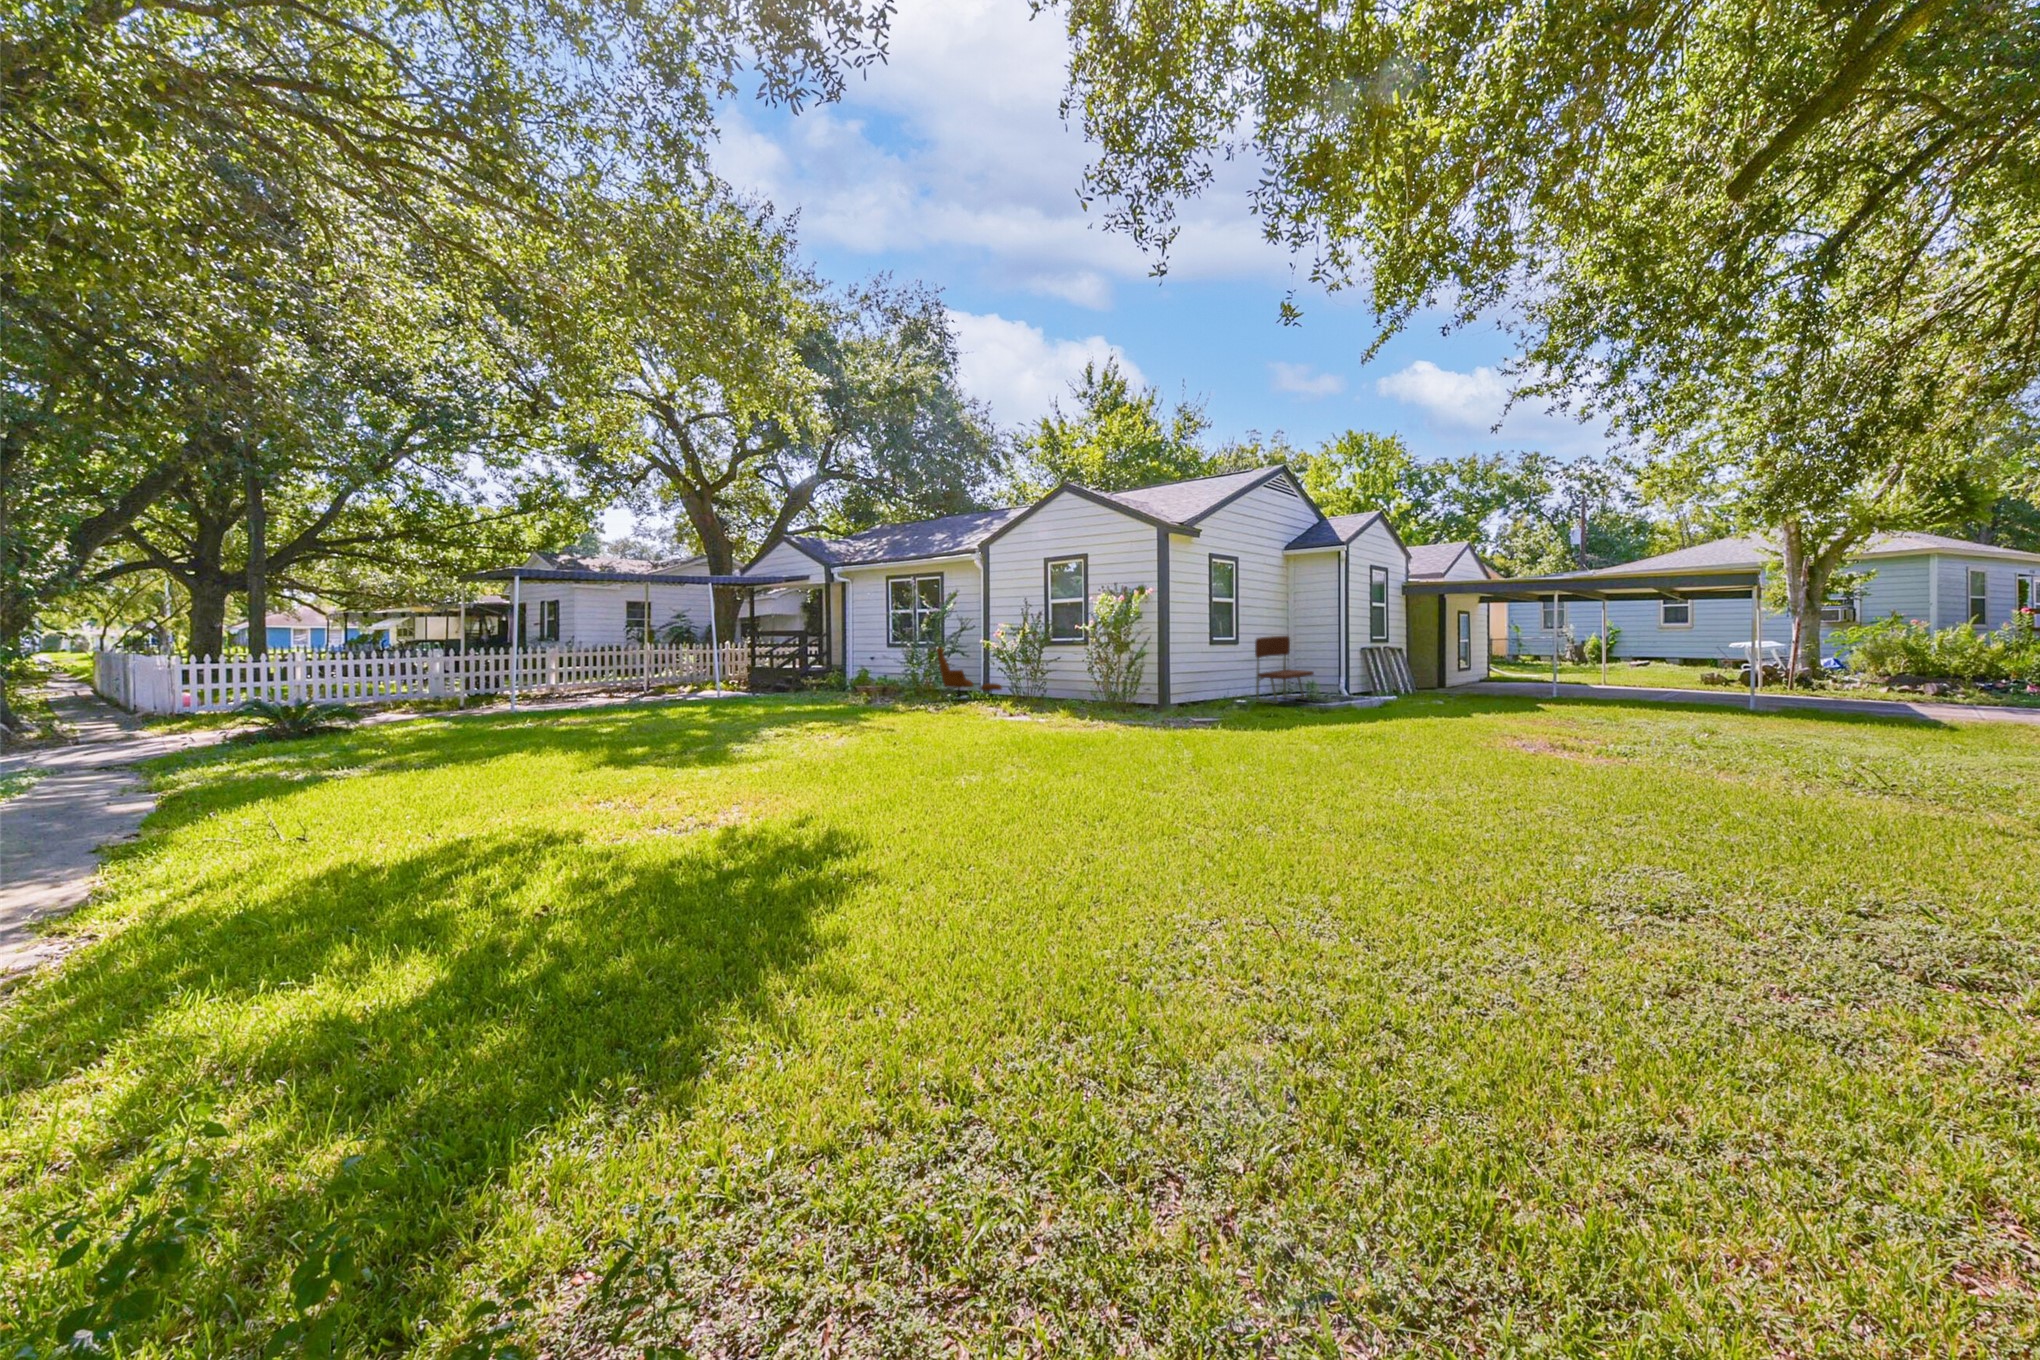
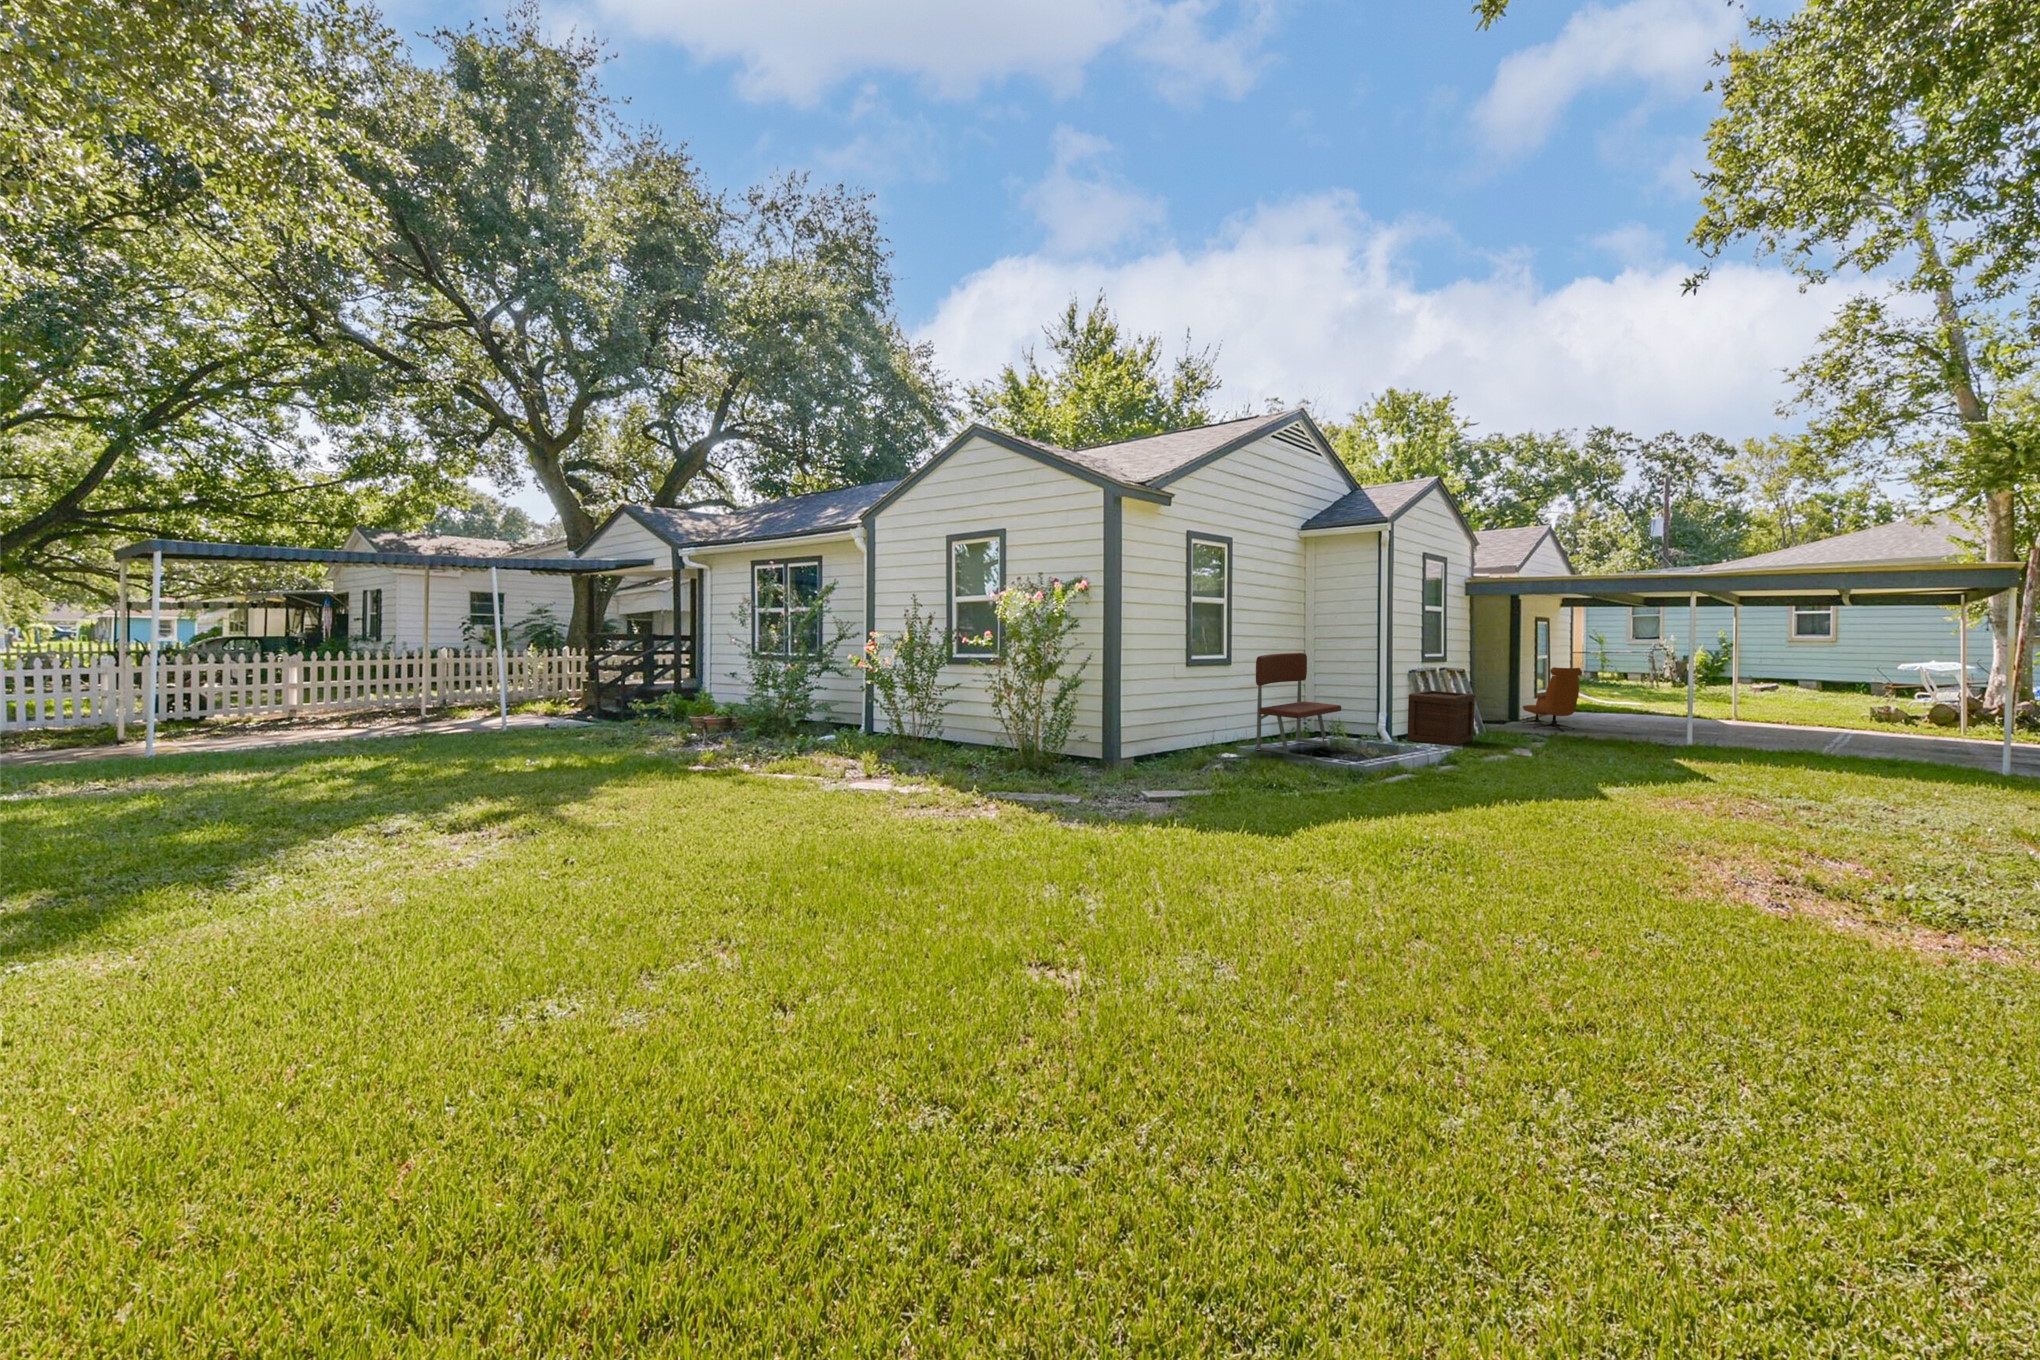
lounge chair: present [937,647,1002,699] -> present [1523,667,1581,732]
wooden crate: none [1360,662,1407,699] -> present [1407,690,1475,746]

